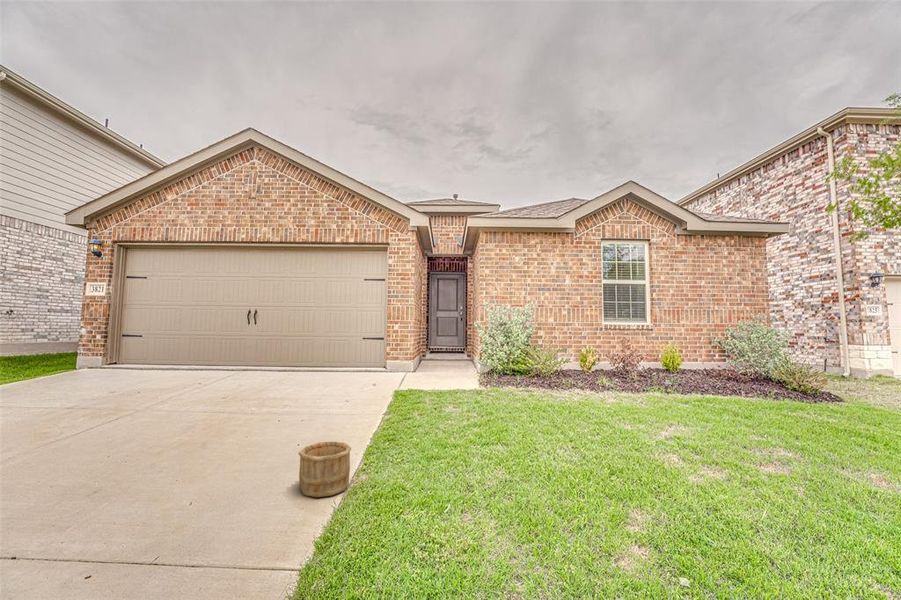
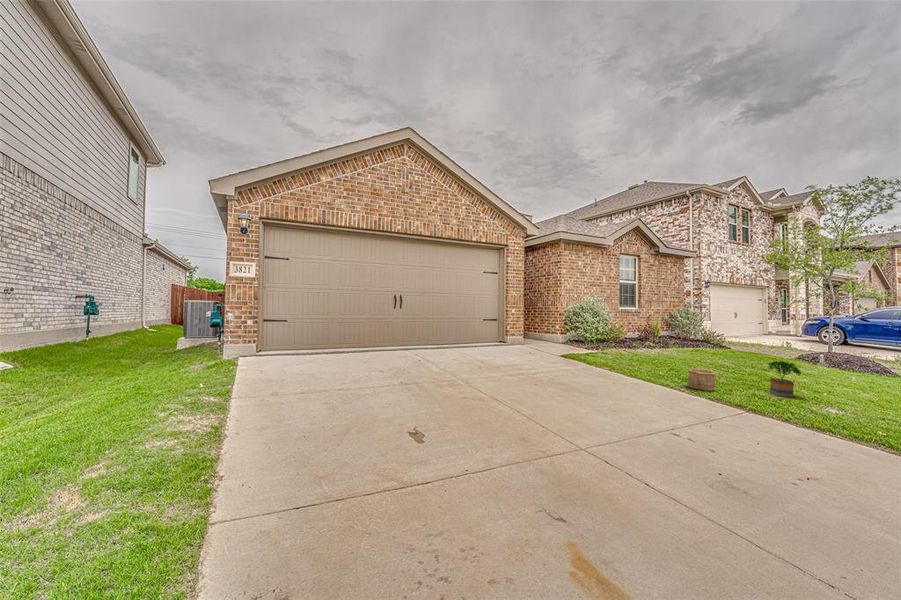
potted tree: none [403,448,467,566] -> present [769,361,801,397]

